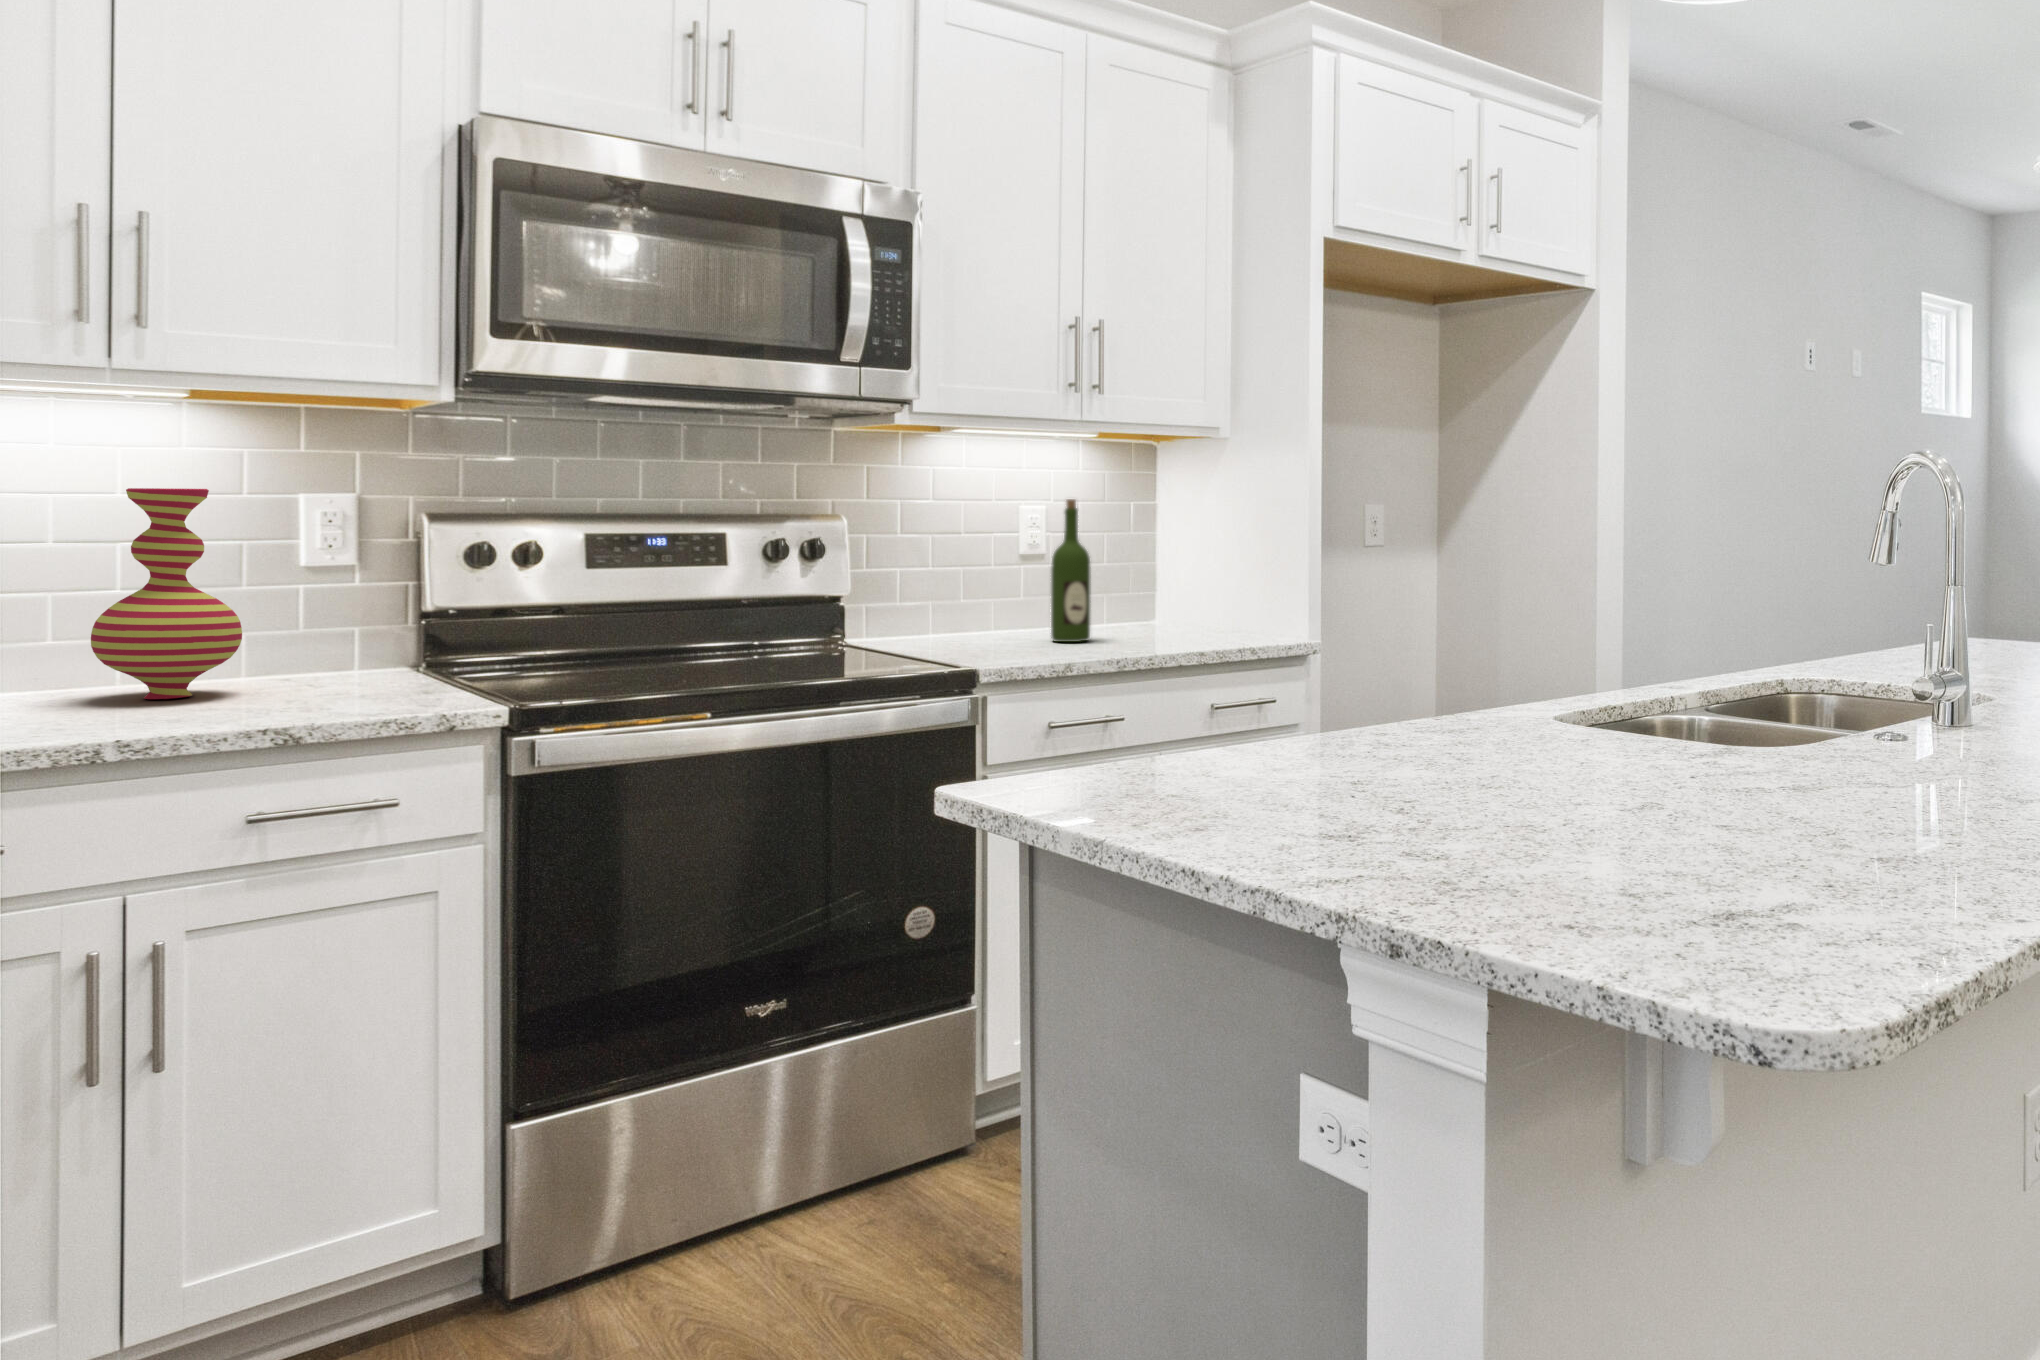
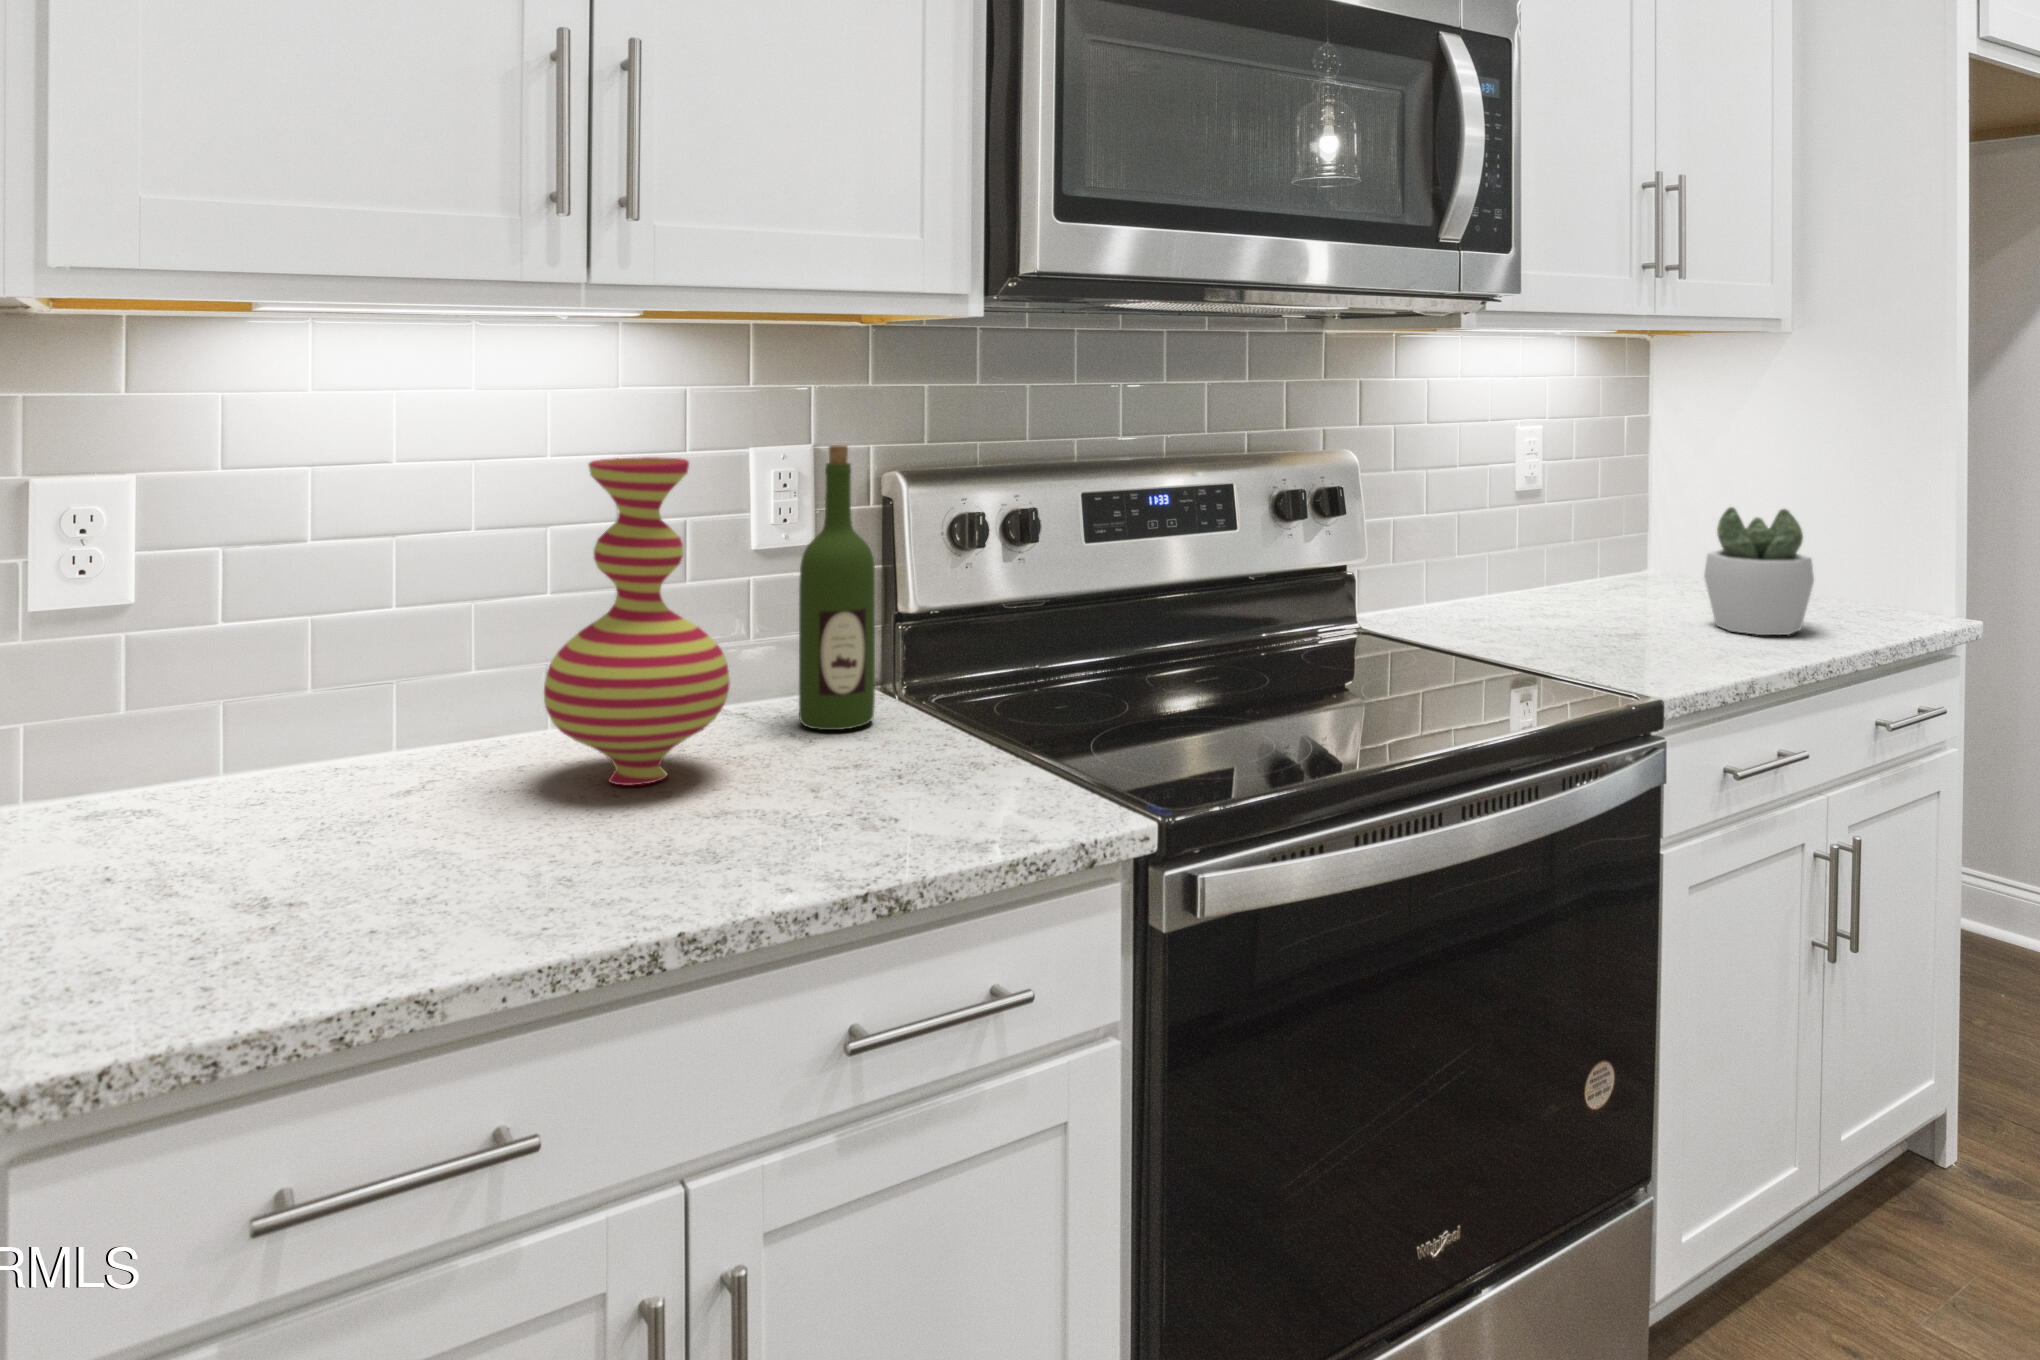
wine bottle: present [1051,499,1091,642] -> present [799,445,875,730]
succulent plant: none [1138,556,1209,642] -> present [1704,507,1814,635]

